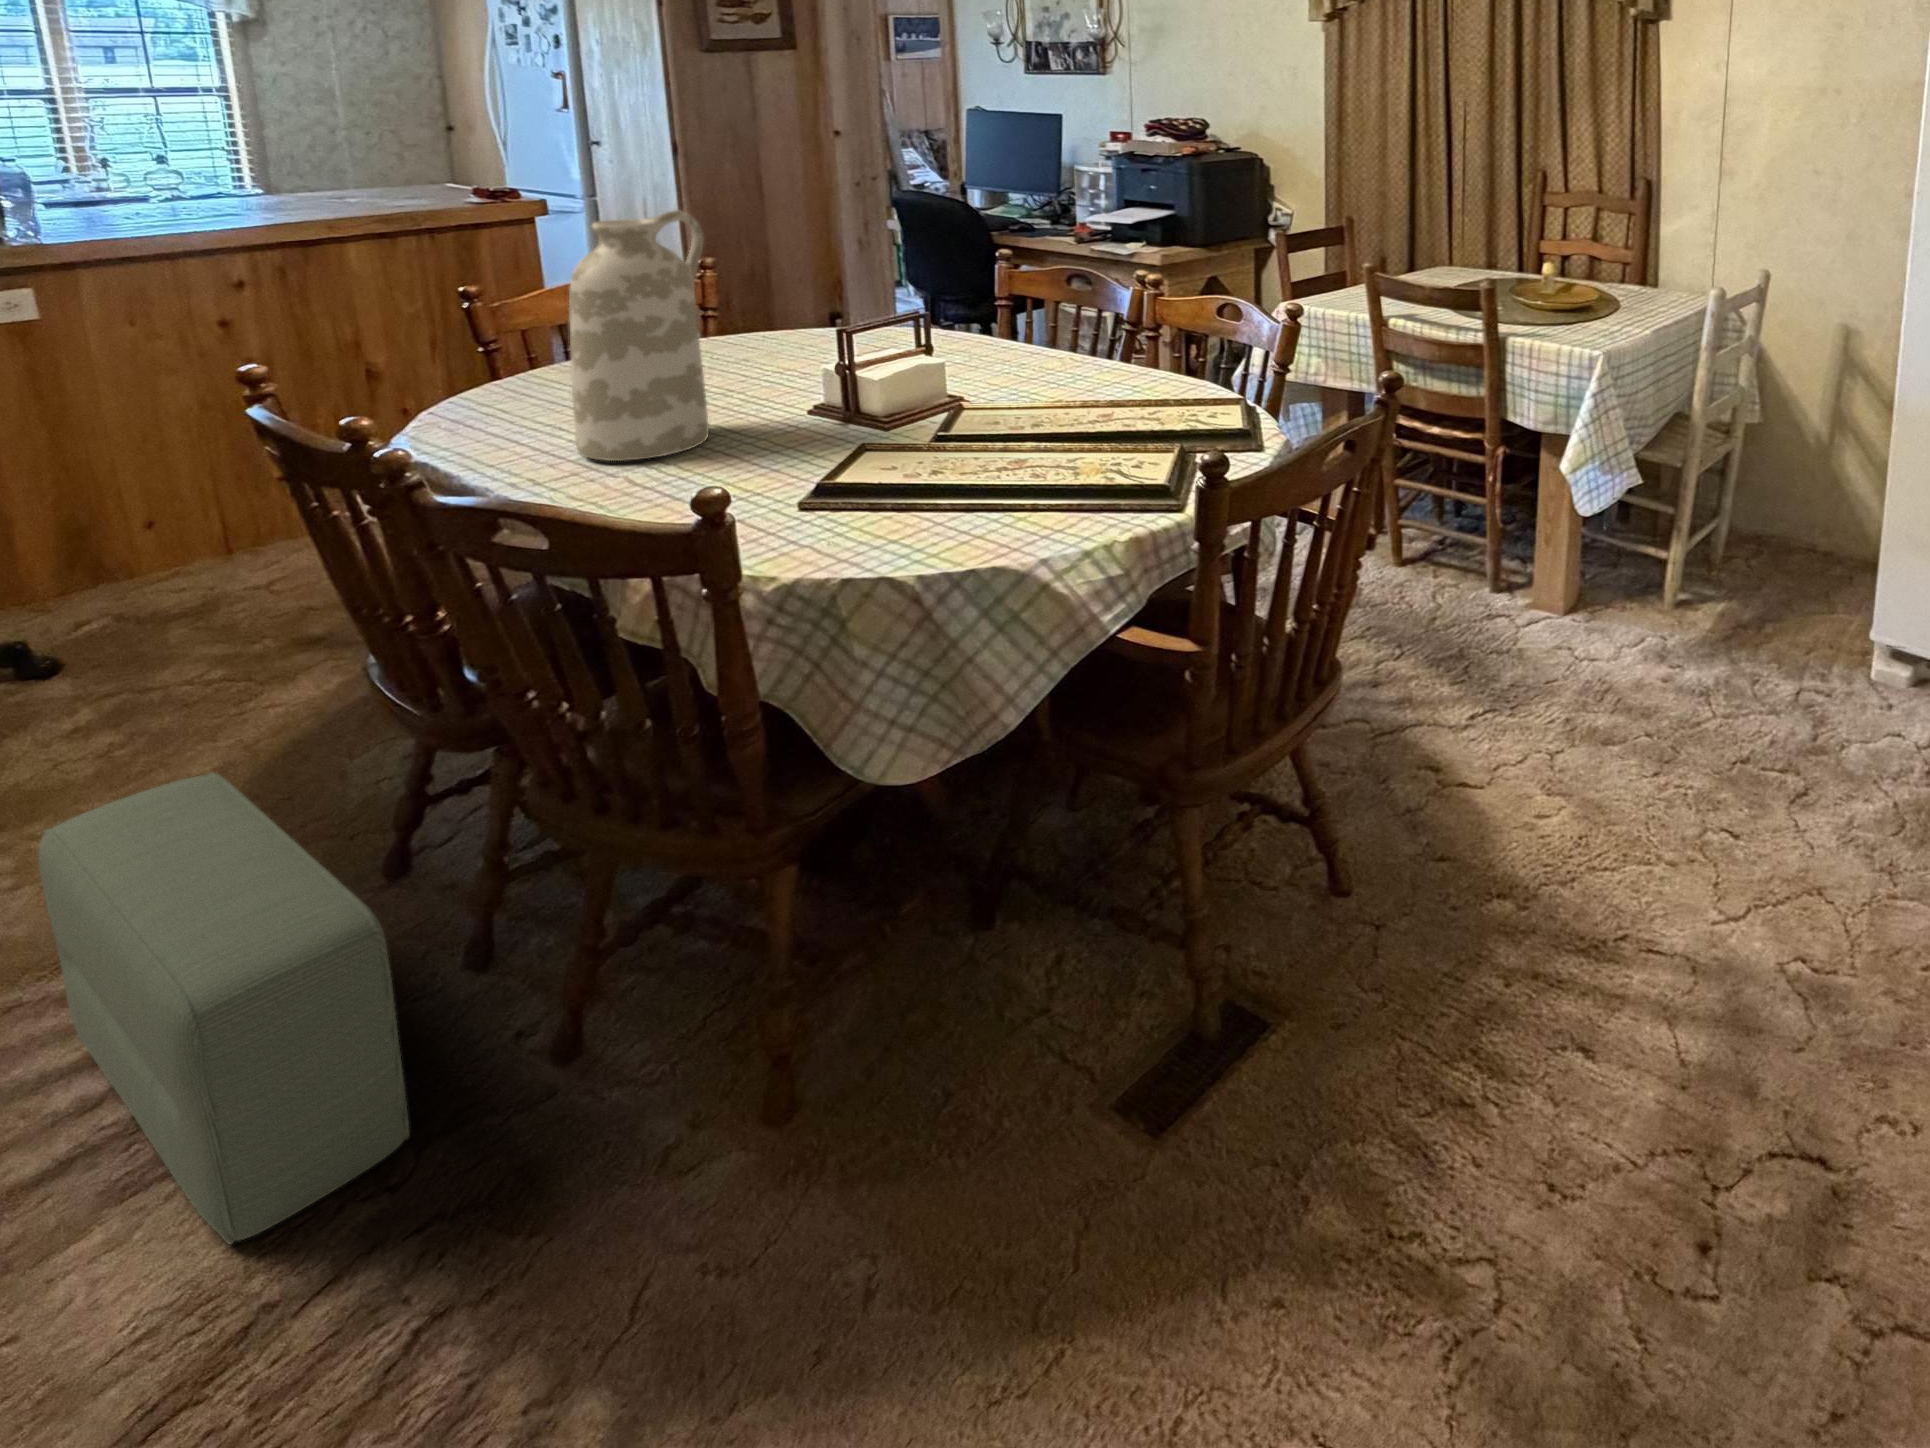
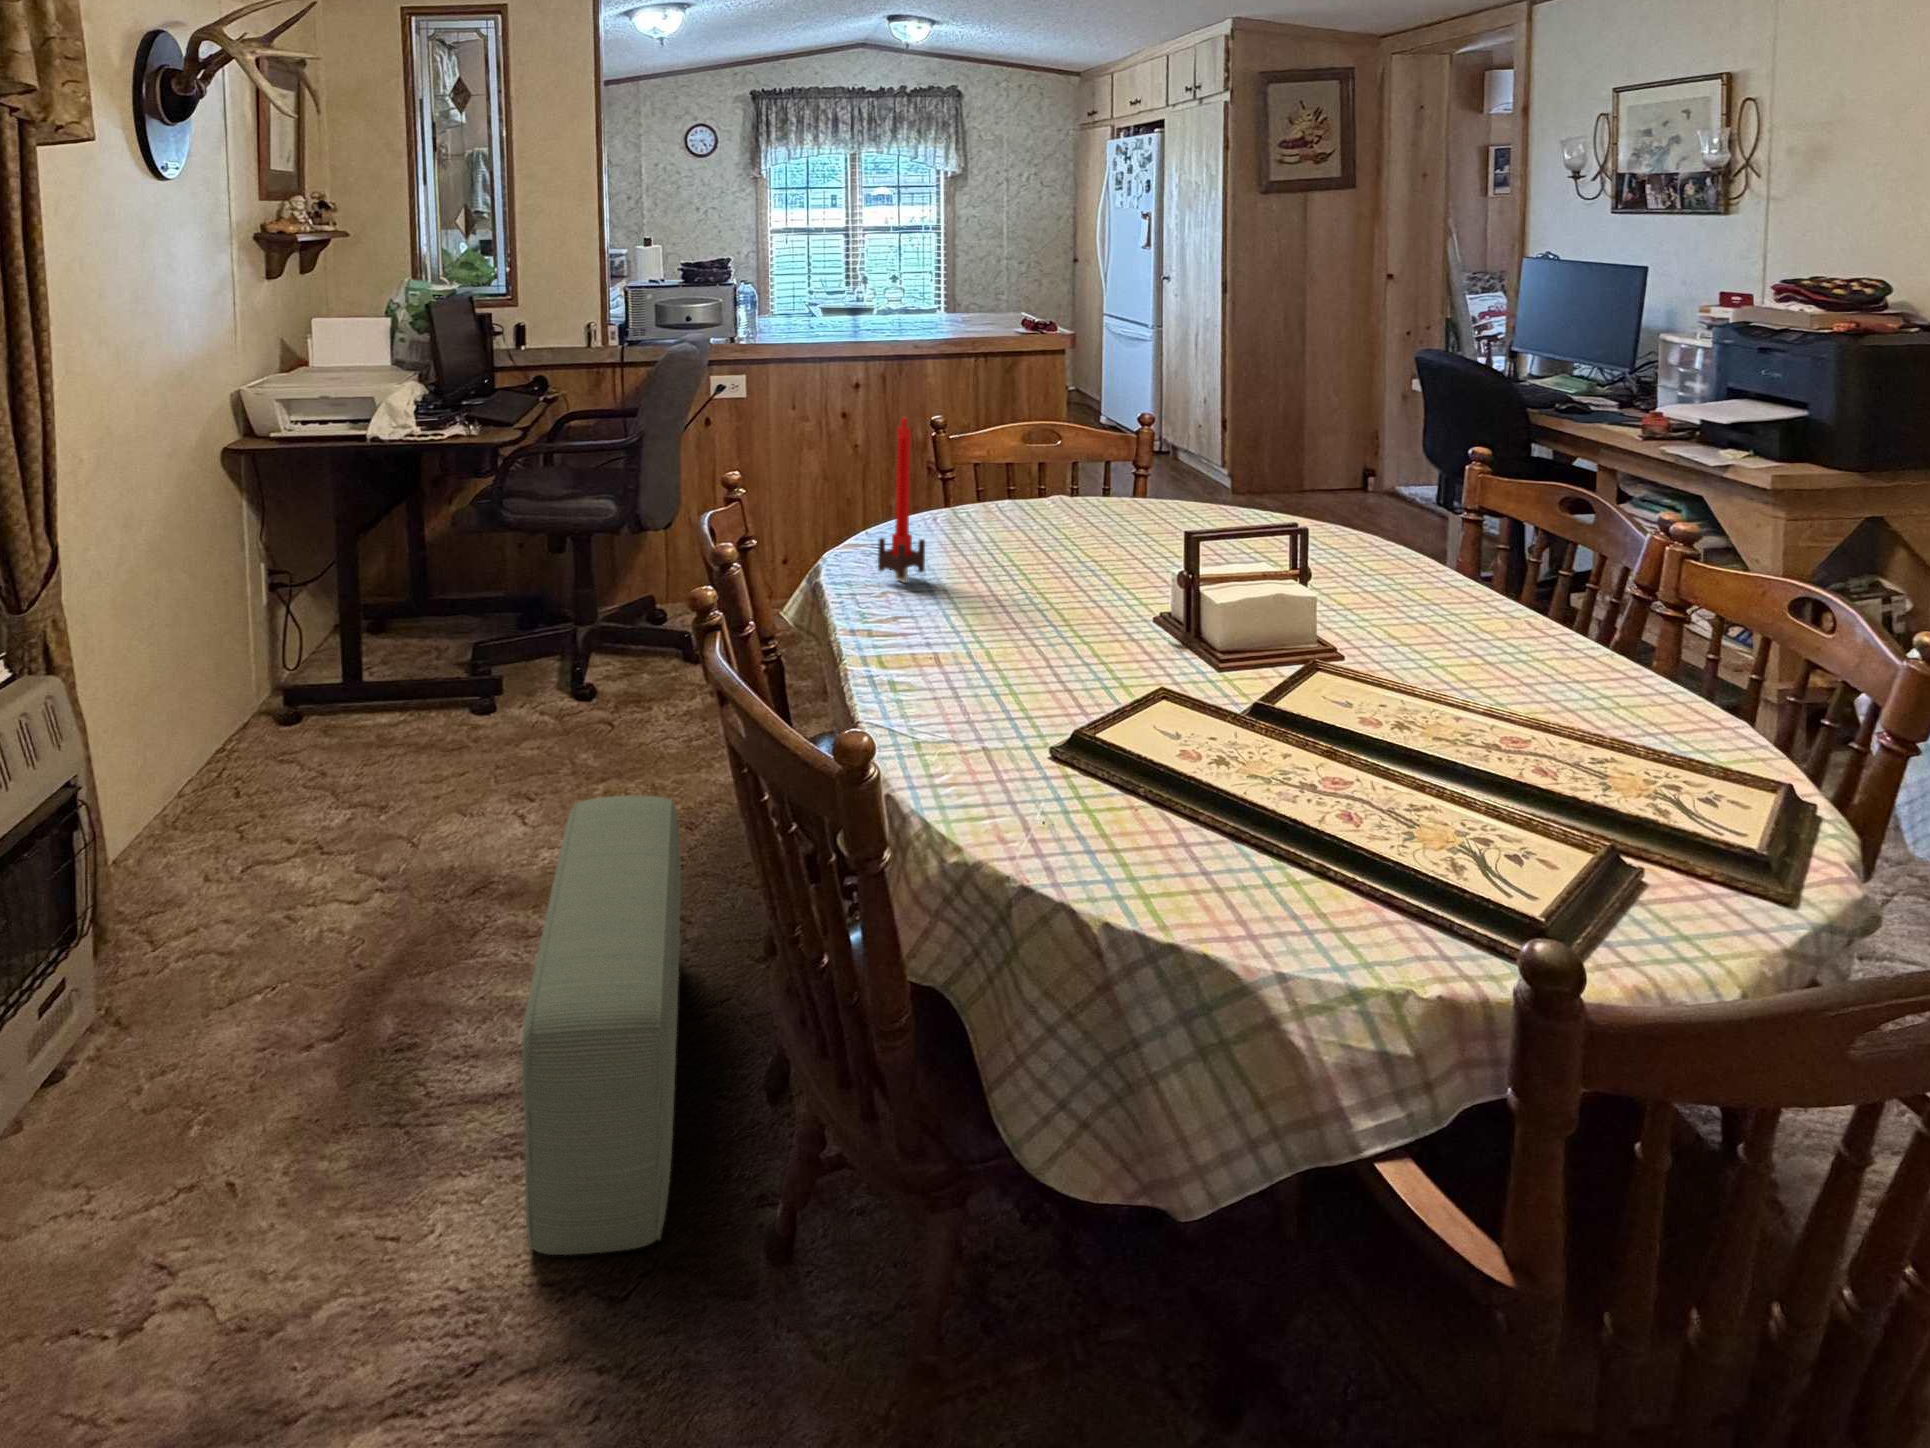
vase: present [569,210,709,461] -> none [928,372,1065,632]
candle: none [485,276,546,445] -> present [878,418,925,582]

